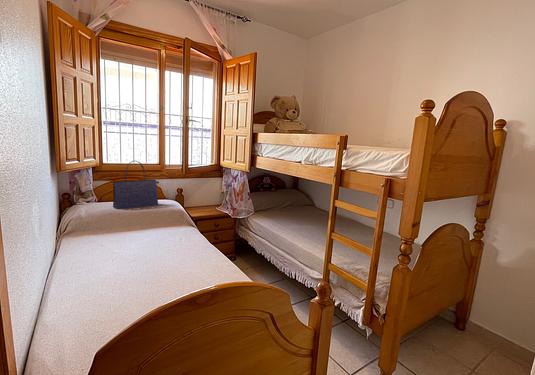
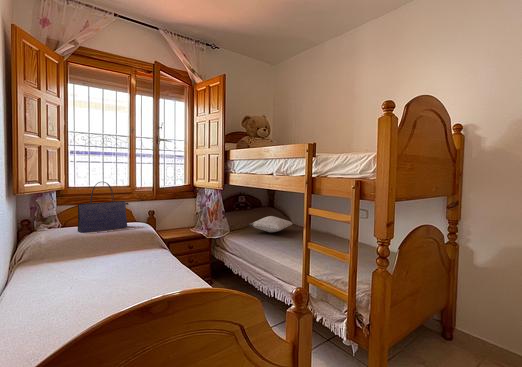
pillow: none [271,199,317,215] -> present [248,216,293,232]

